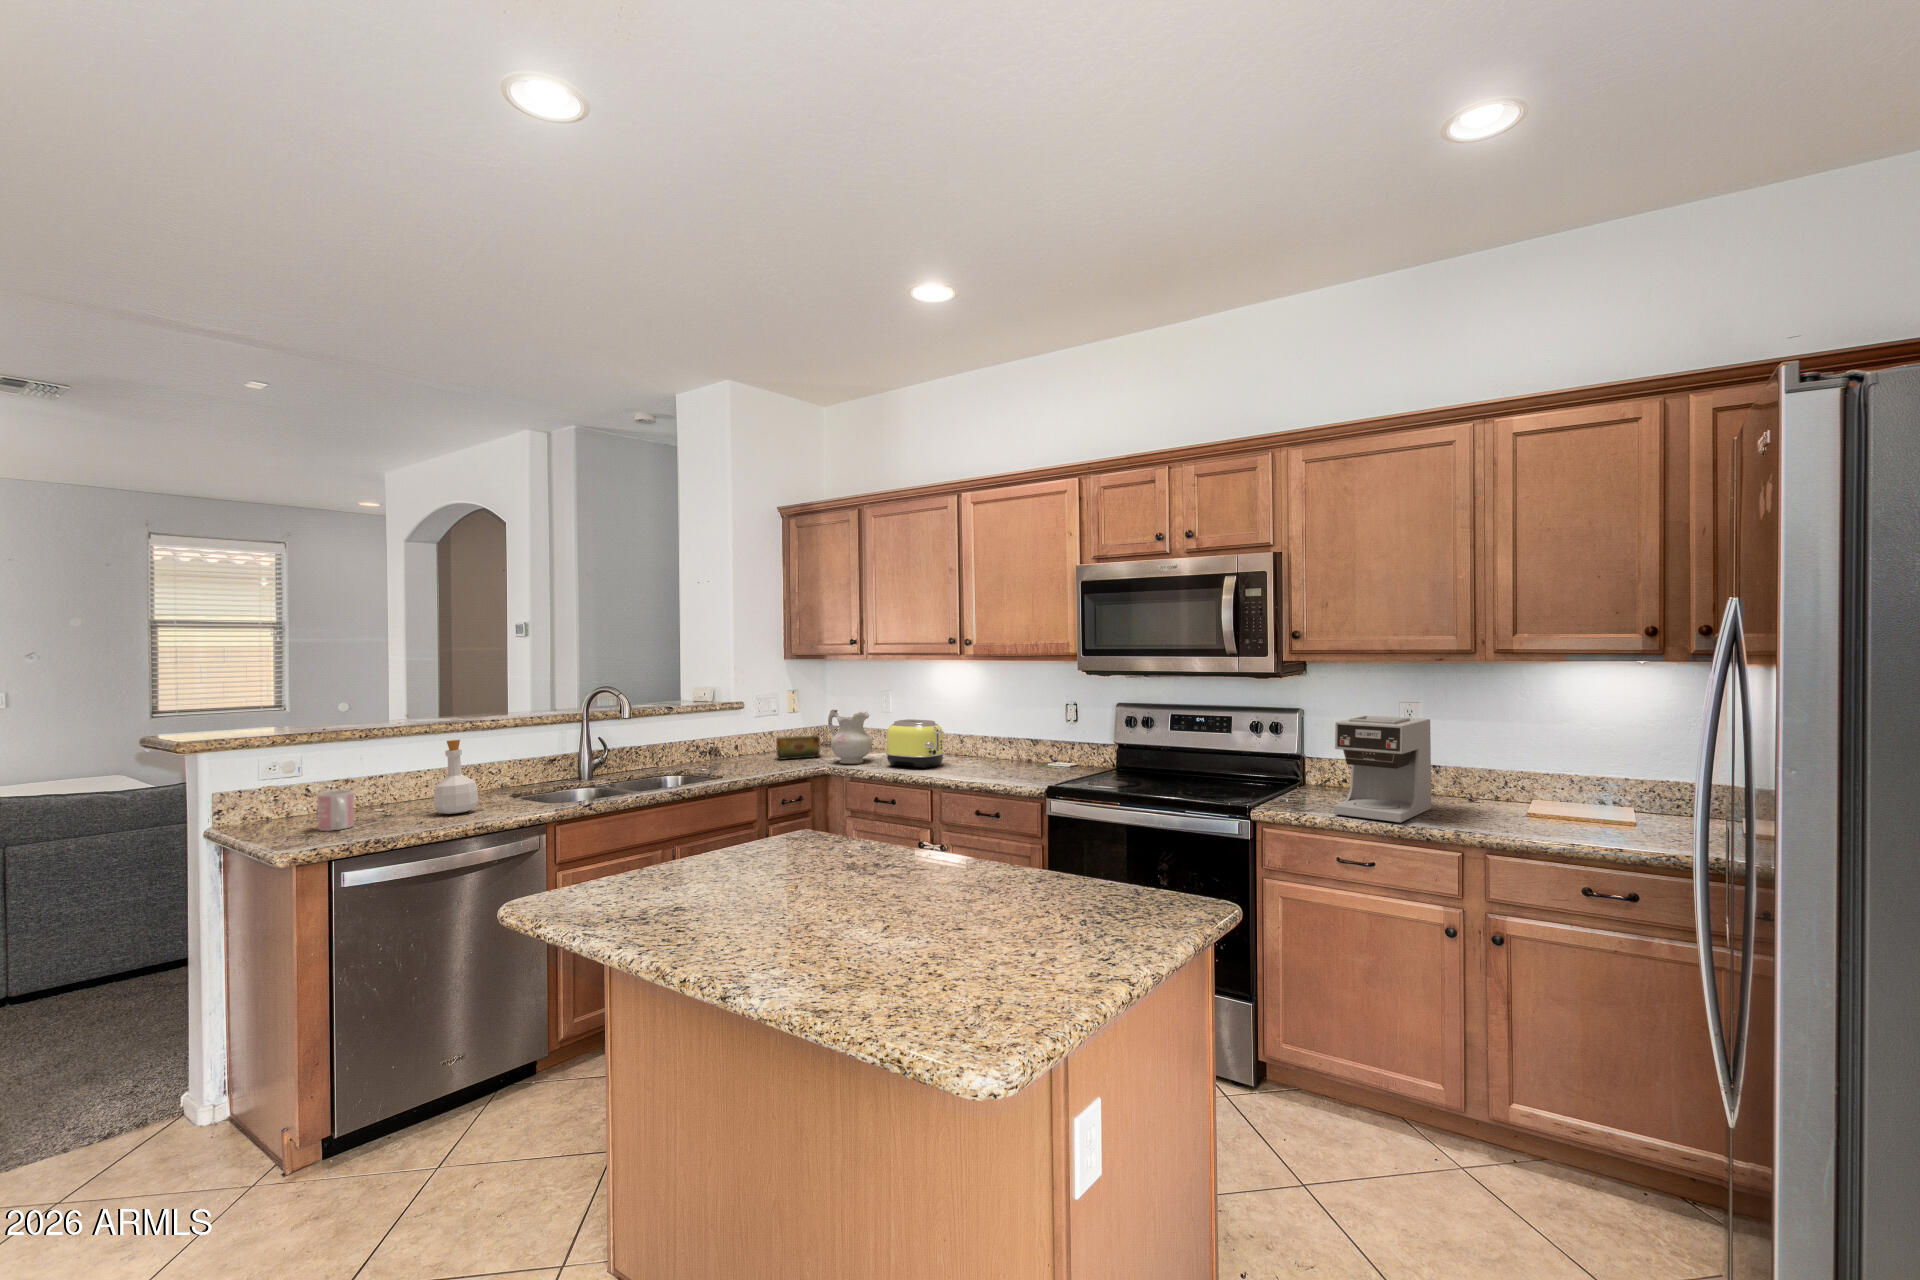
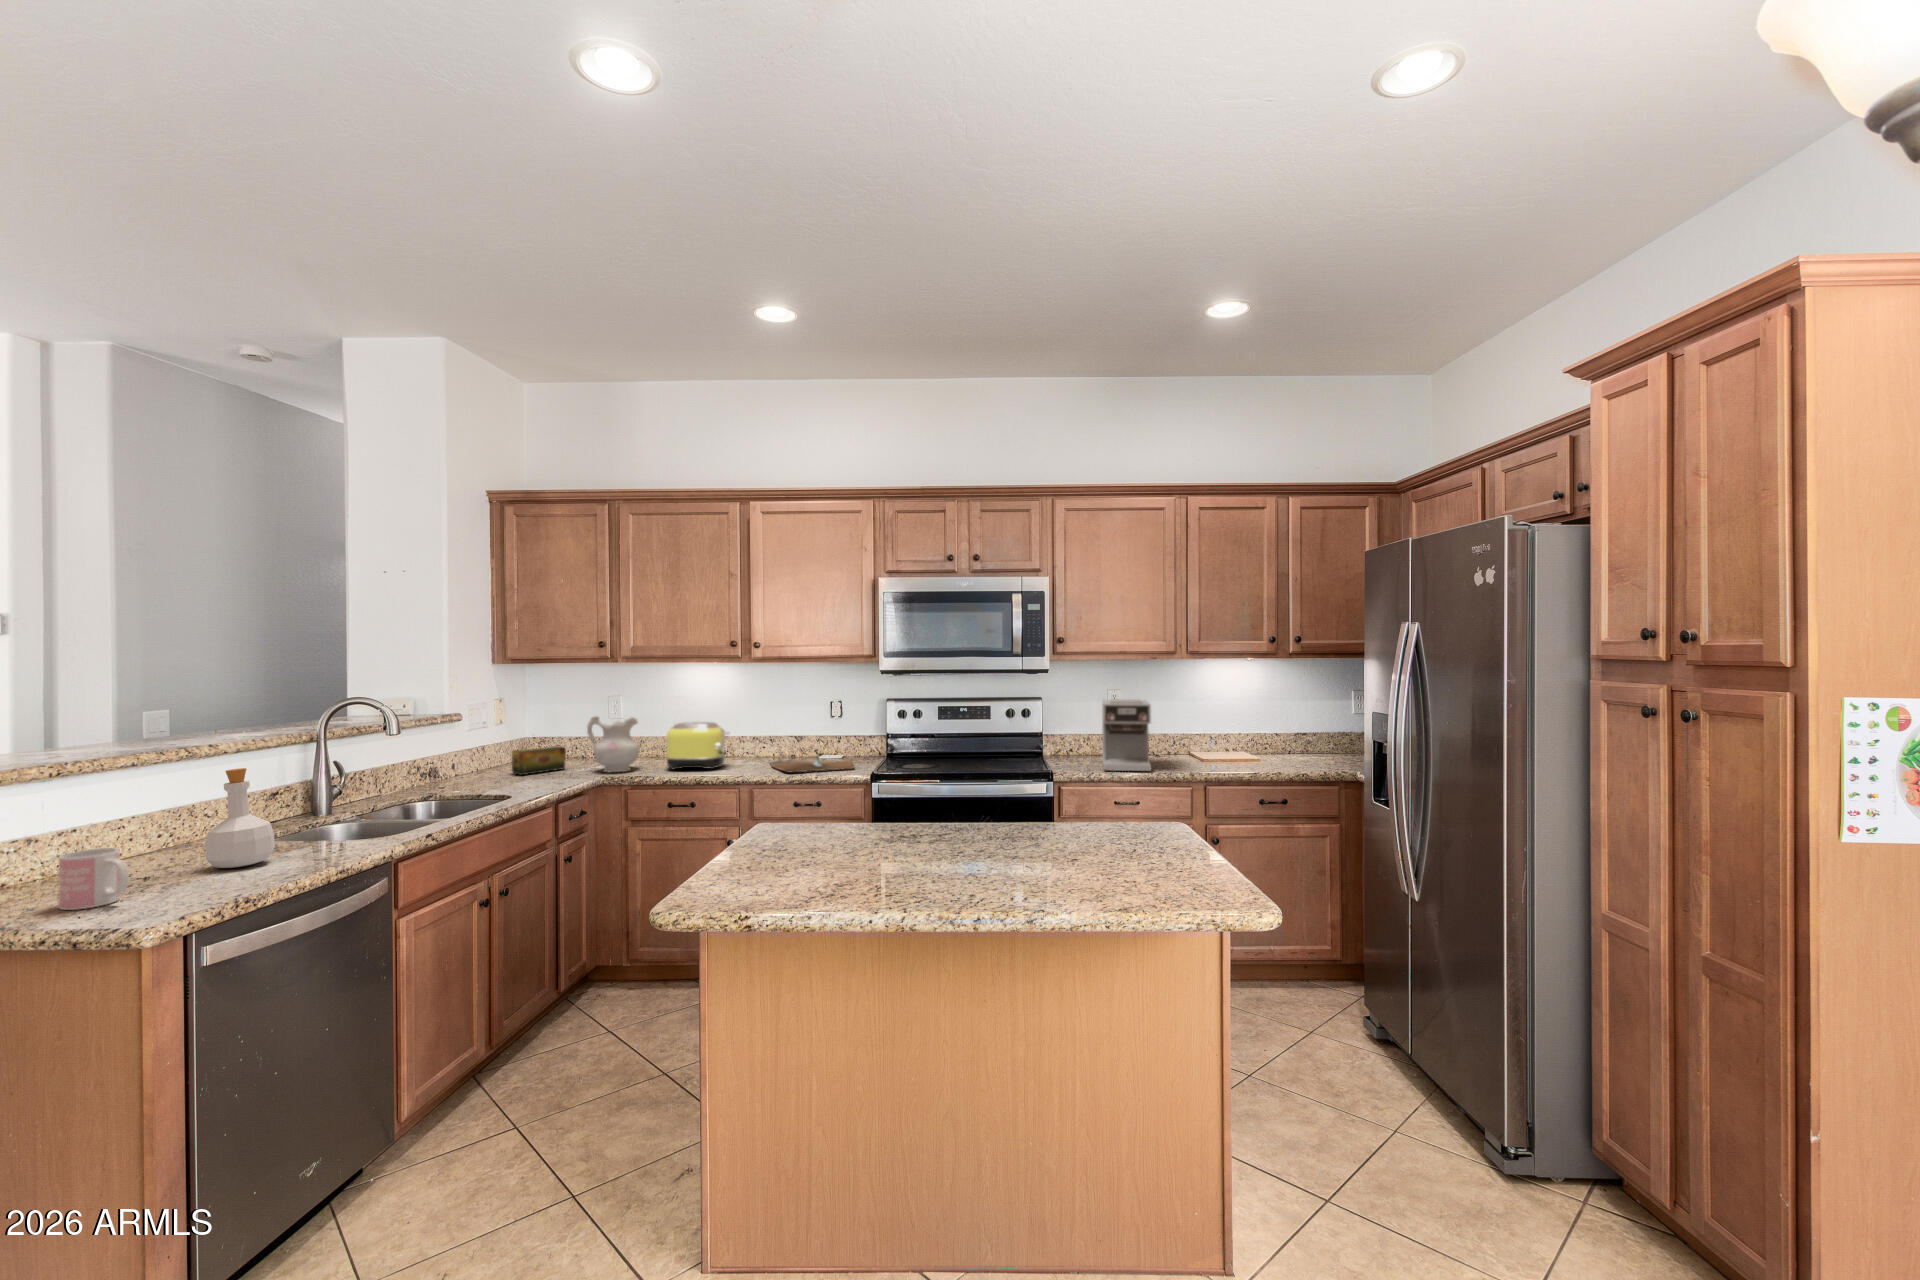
cutting board: none [974,764,1073,781] -> present [771,758,854,772]

